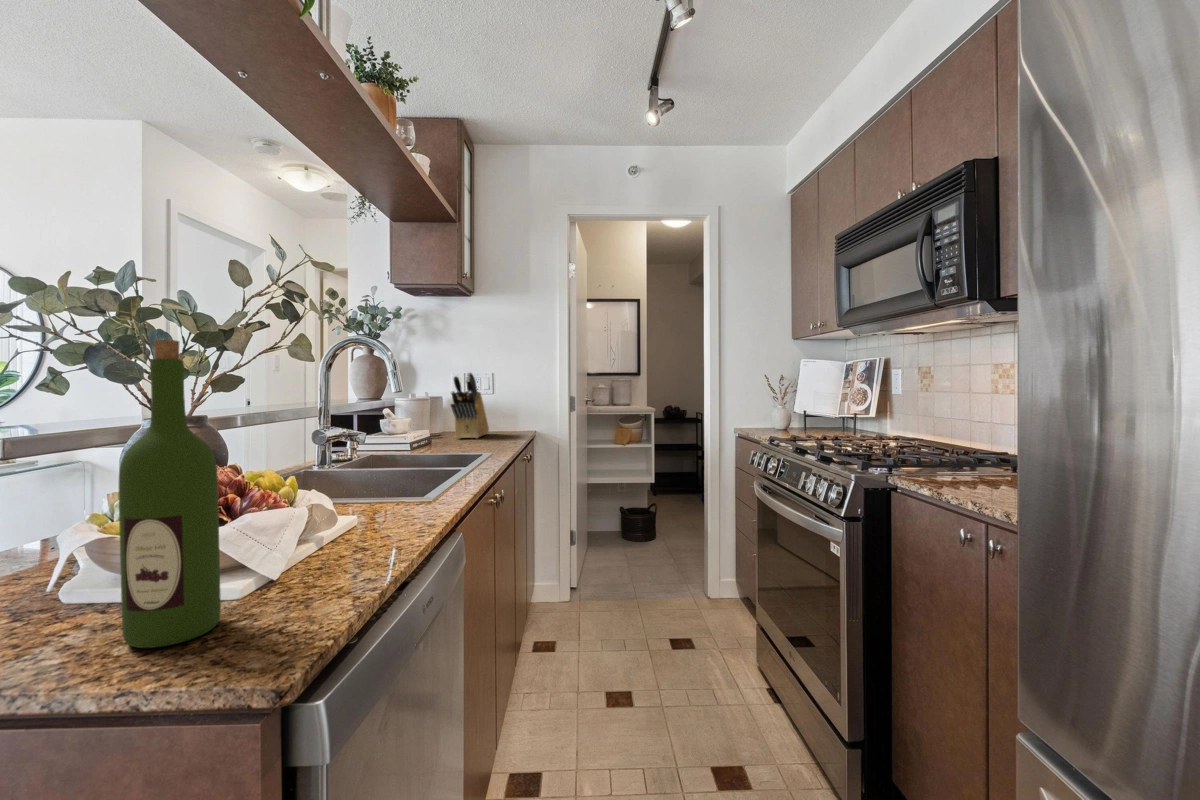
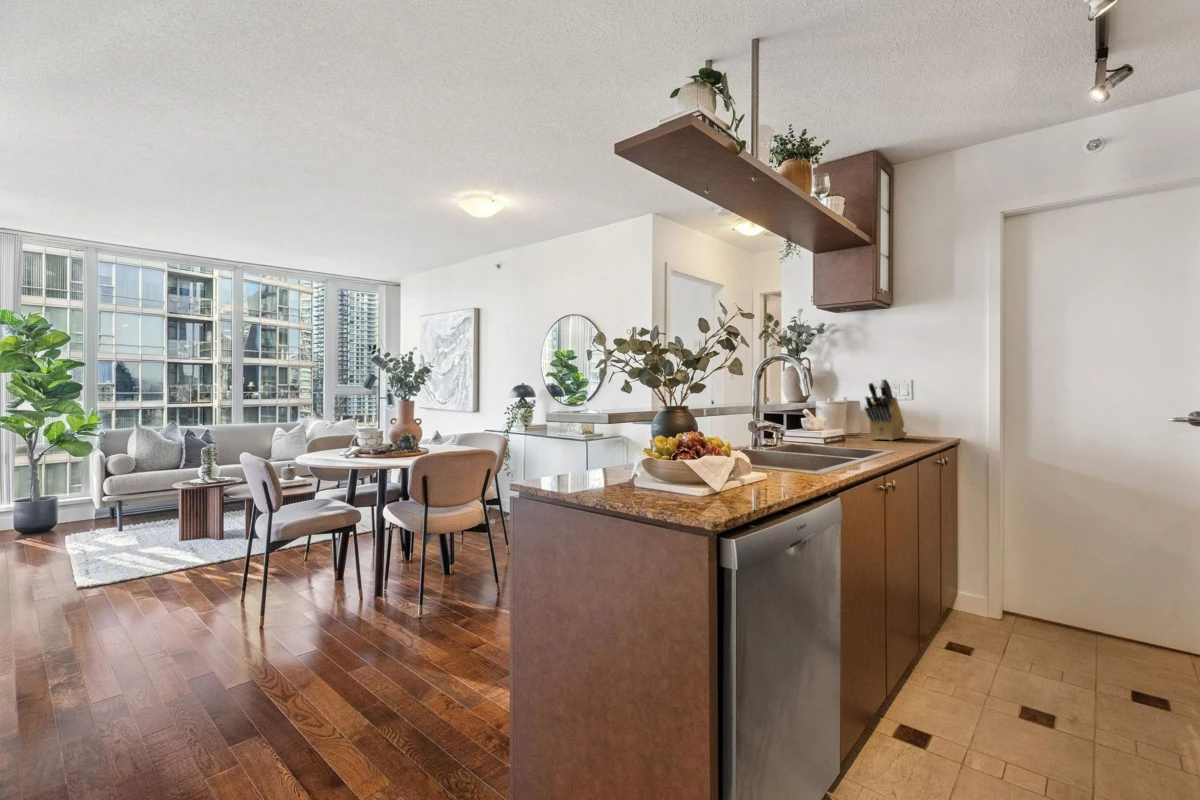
wine bottle: present [119,340,221,648] -> none [659,367,694,502]

